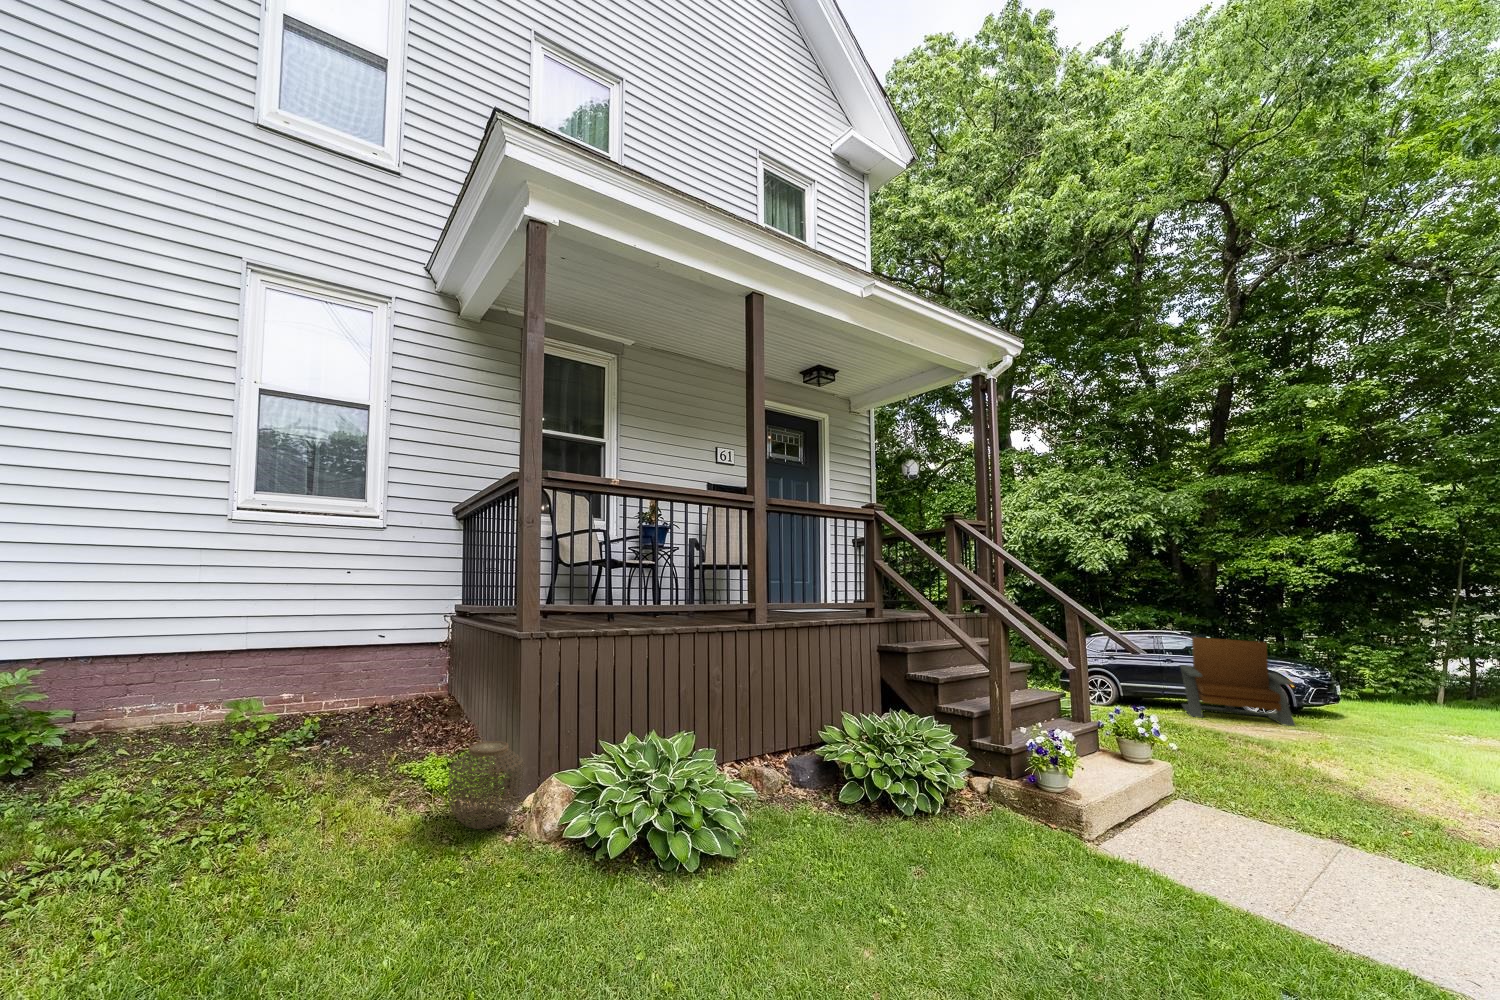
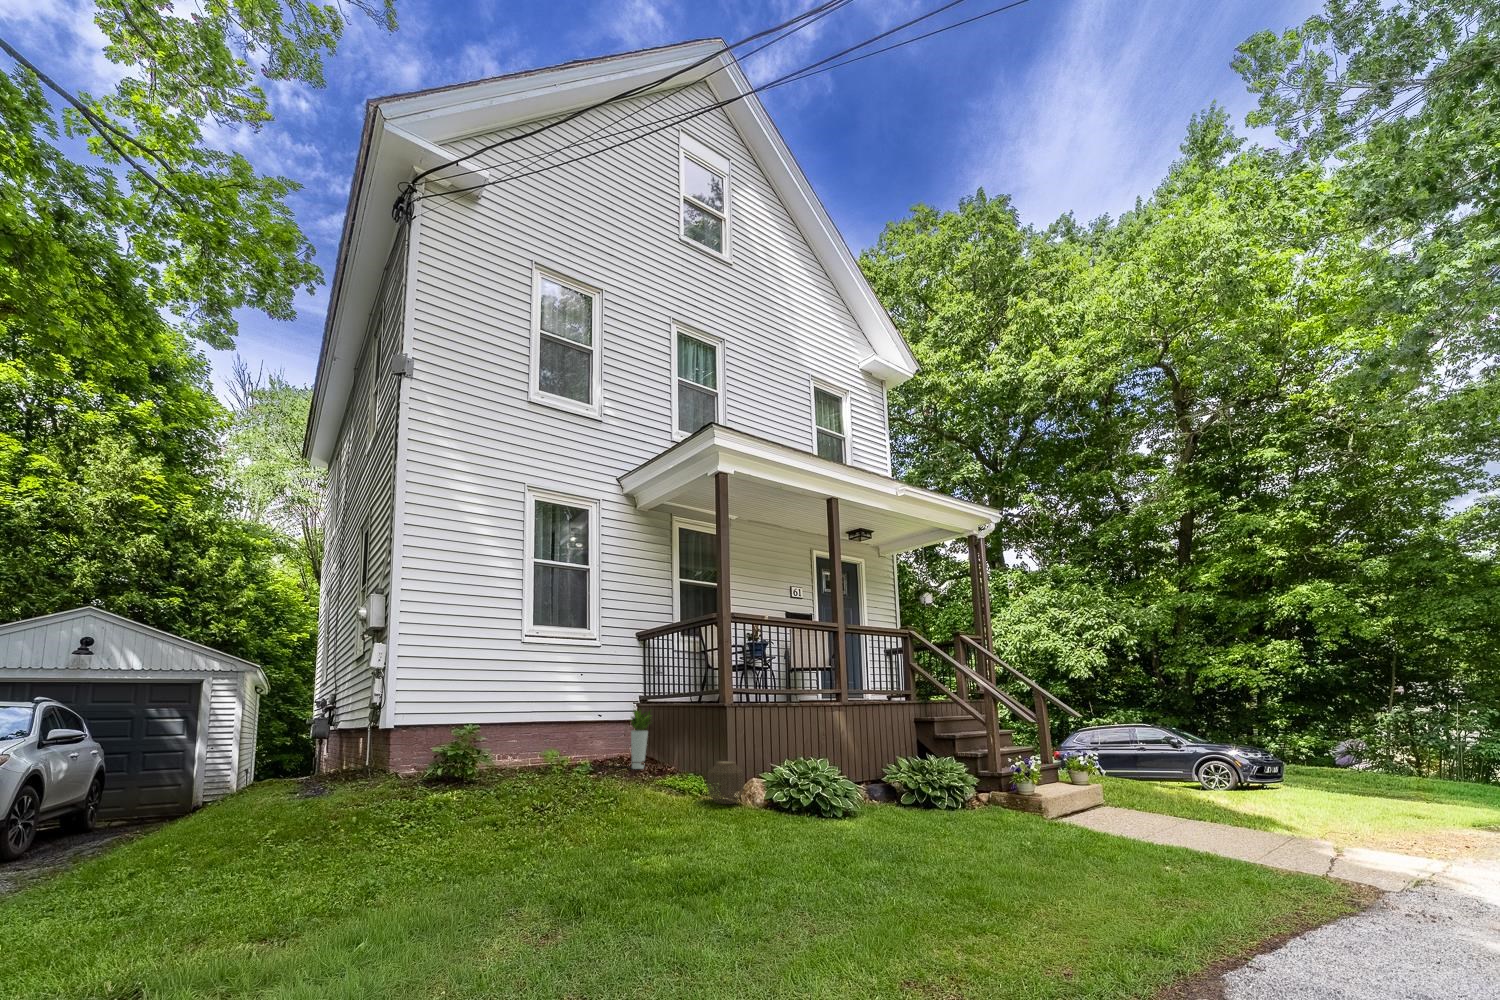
planter: none [414,623,461,717] -> present [631,710,651,769]
lounge chair: present [1180,637,1296,726] -> none [1144,724,1225,791]

